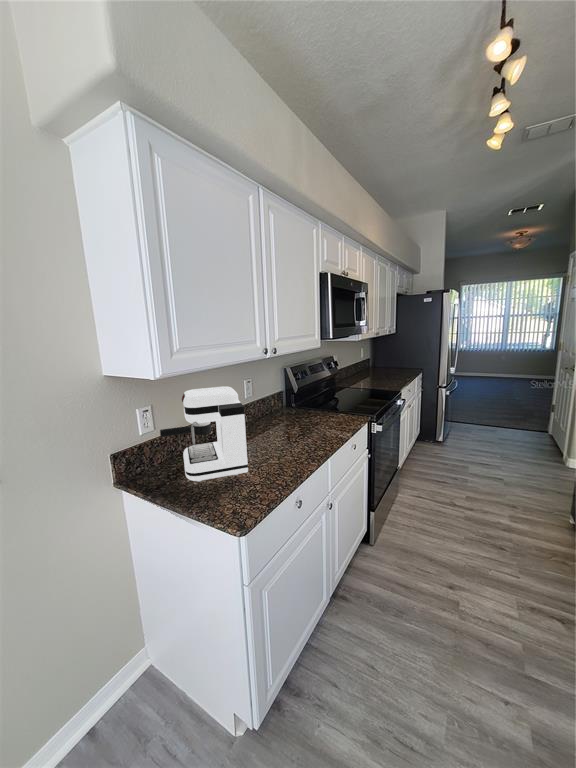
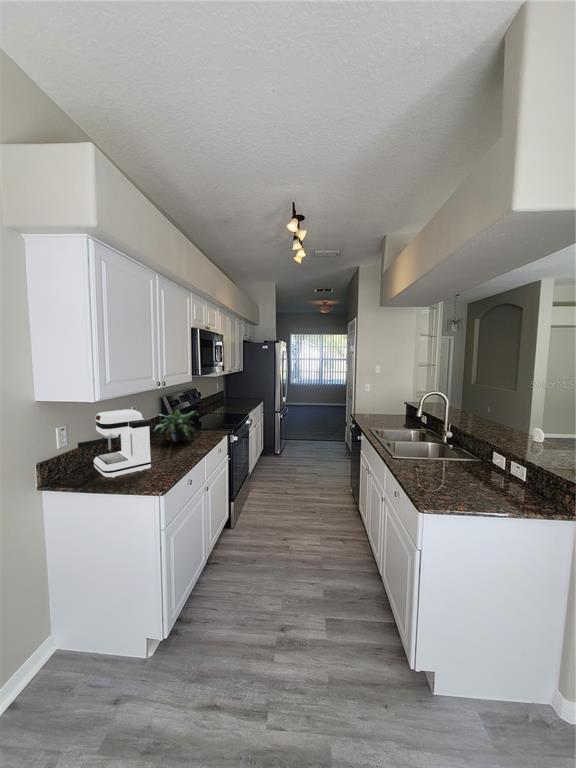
potted plant: none [269,386,327,431] -> present [154,410,195,441]

